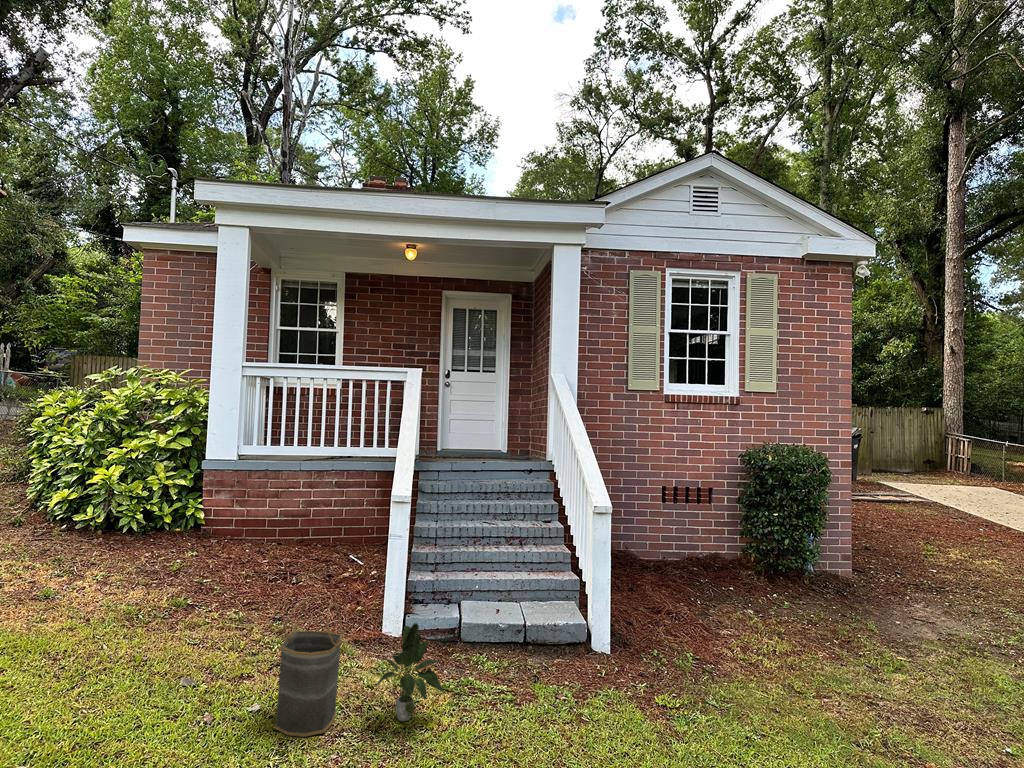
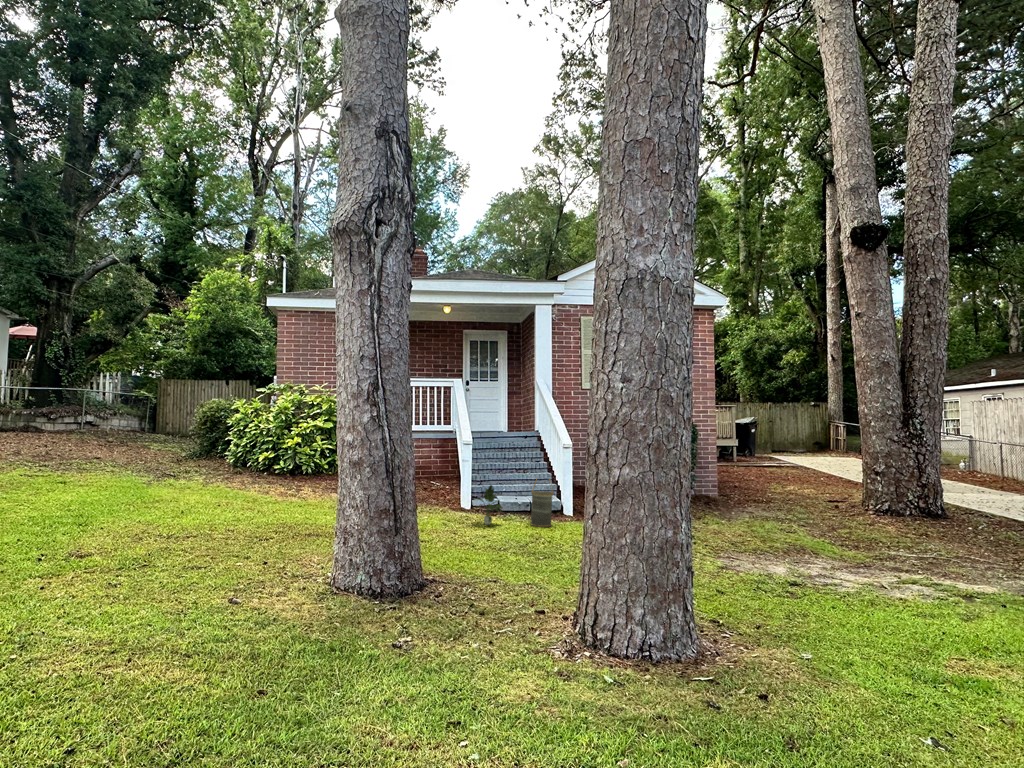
basket: present [274,601,343,737] -> present [530,479,554,527]

